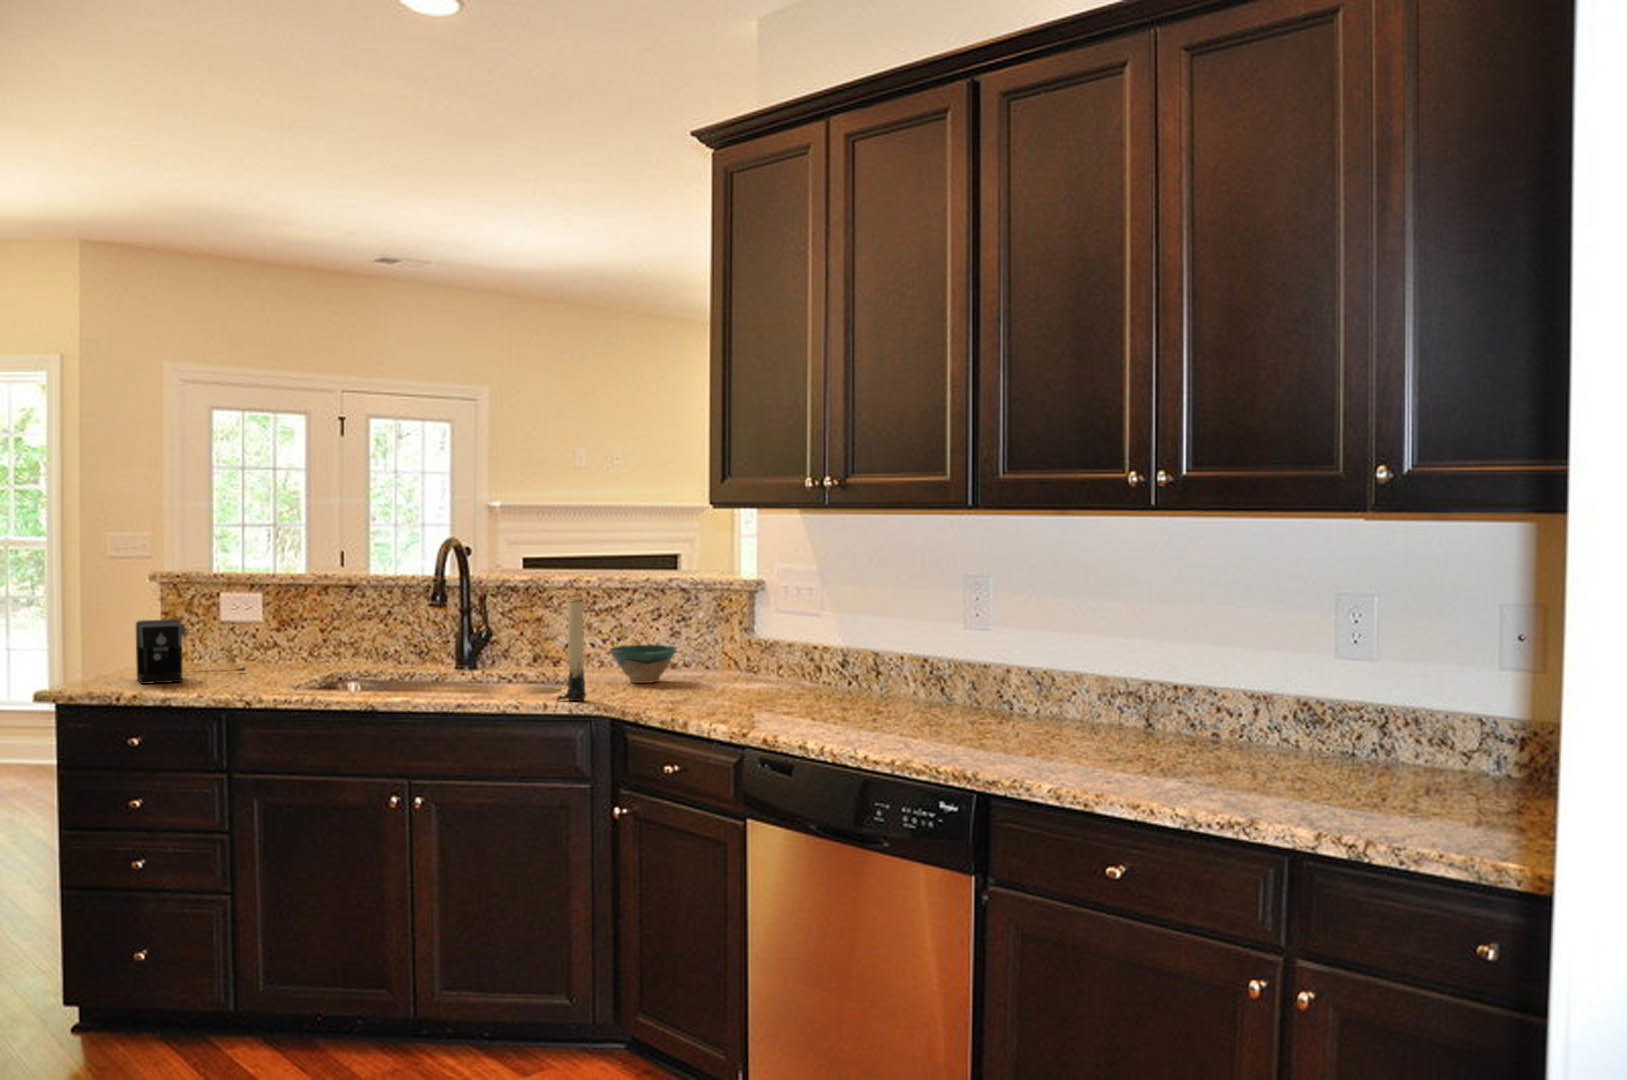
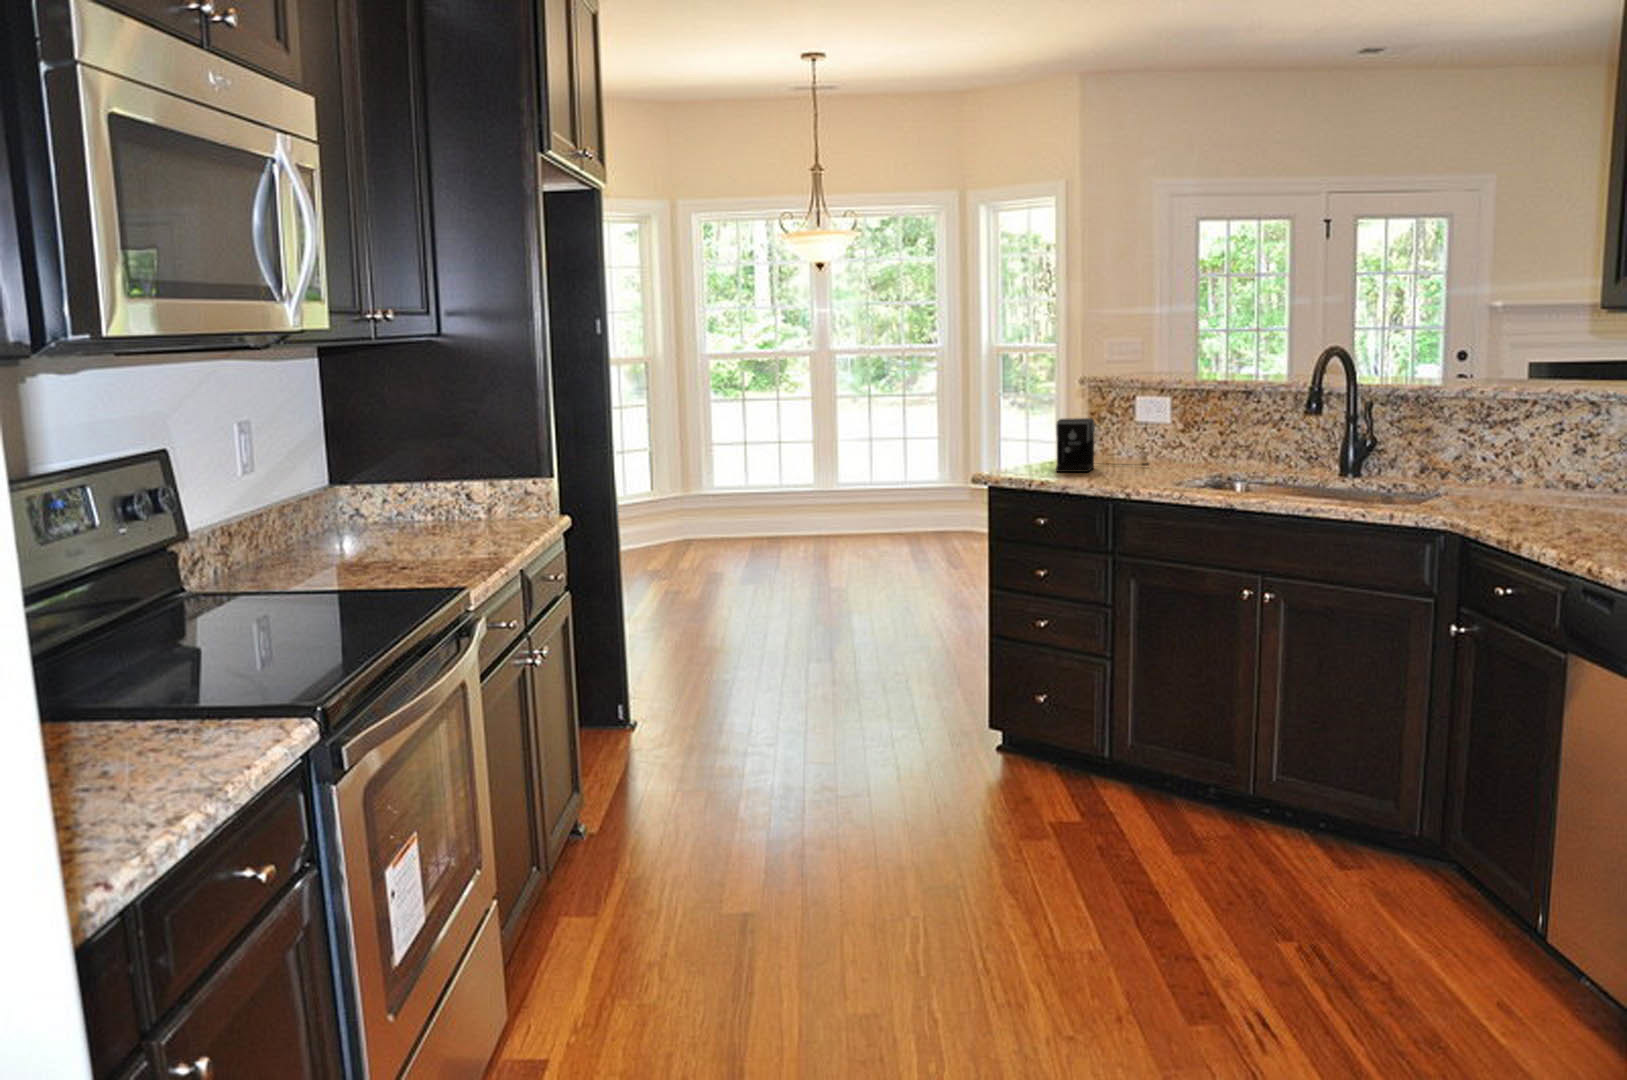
candle: present [557,597,586,701] -> none [1413,408,1449,515]
bowl: present [610,645,677,683] -> none [1494,461,1576,501]

